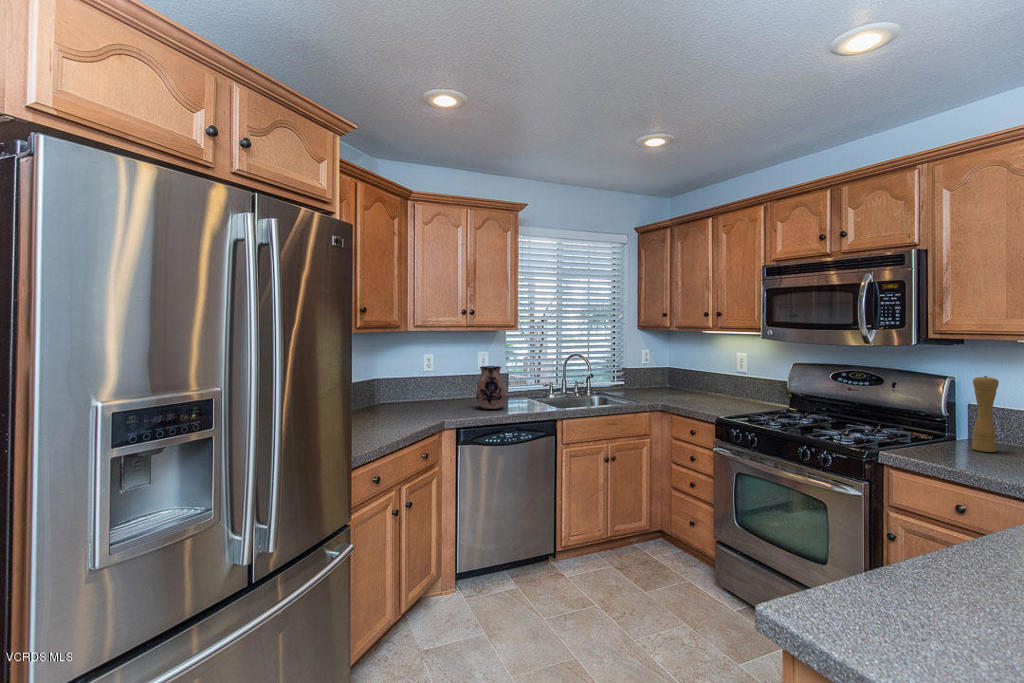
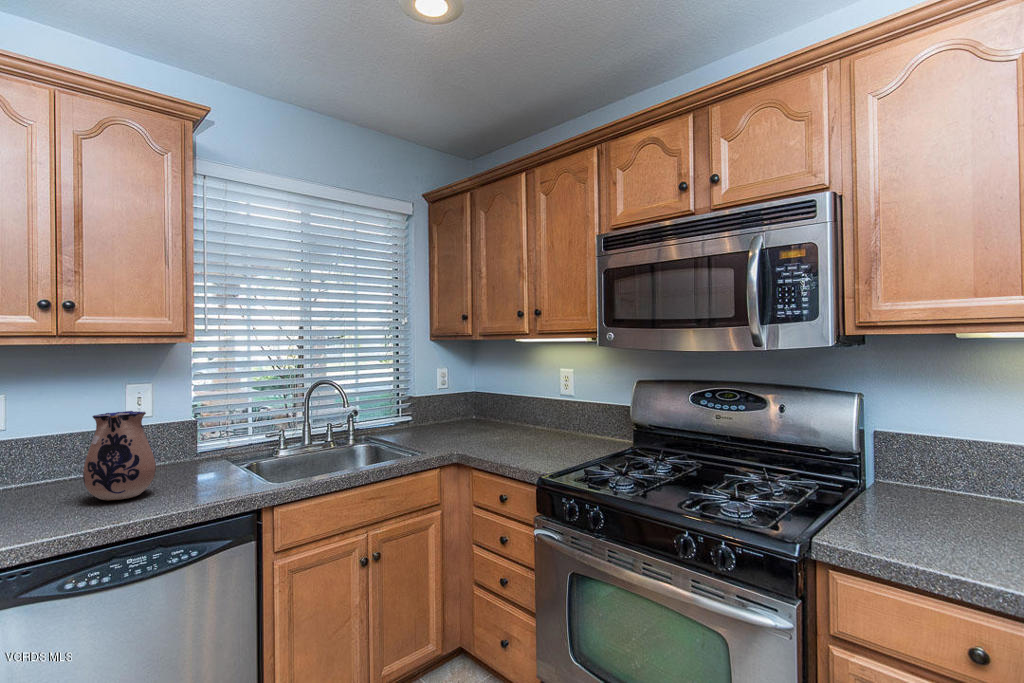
pepper mill: present [972,376,999,452] -> none [918,393,959,517]

